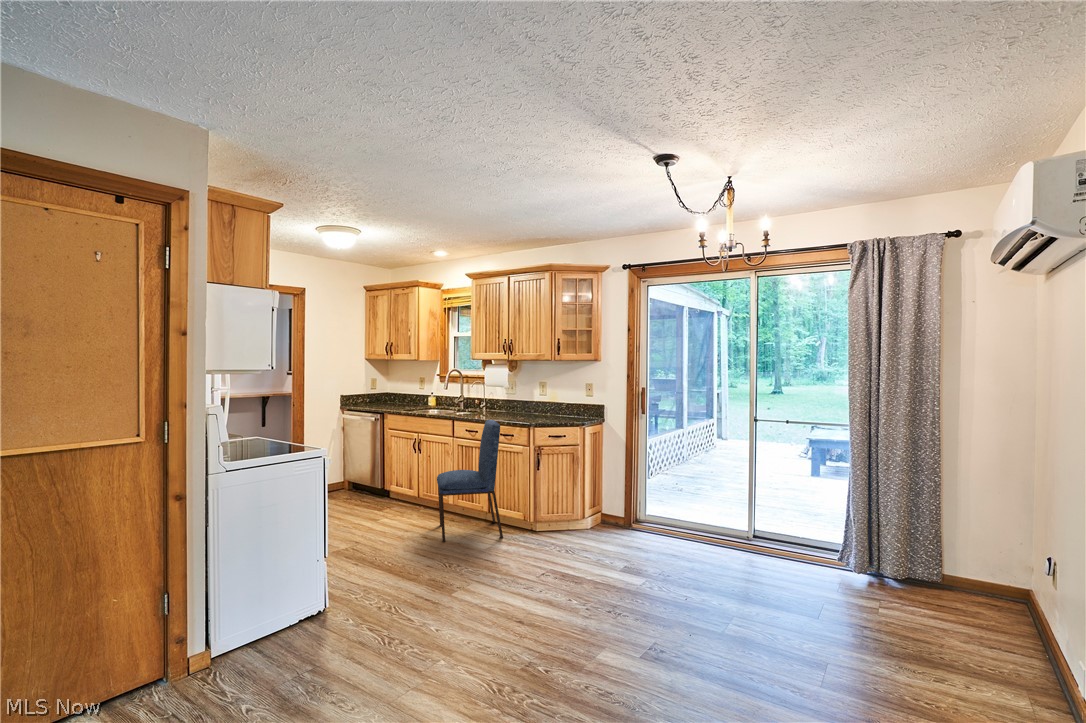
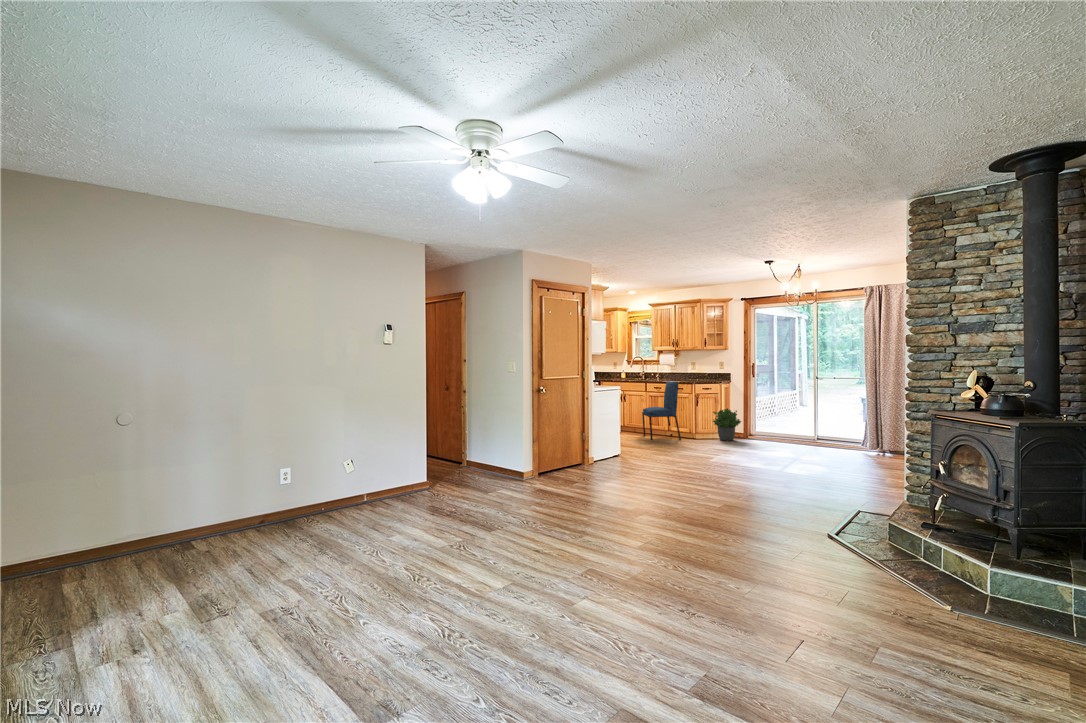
potted plant: none [563,476,617,541] -> present [713,408,741,441]

